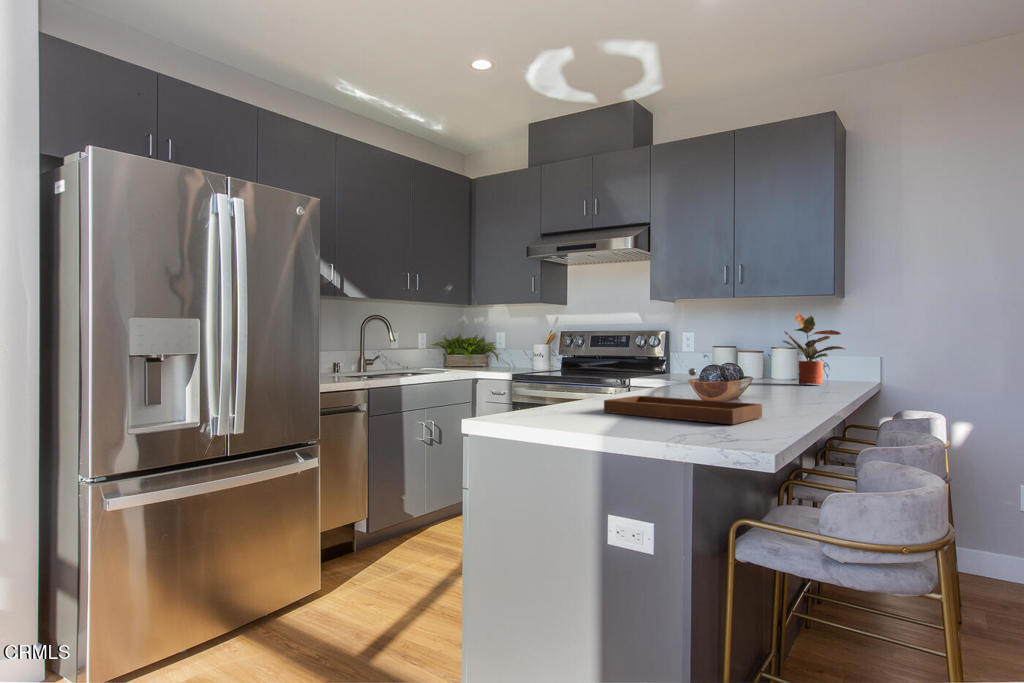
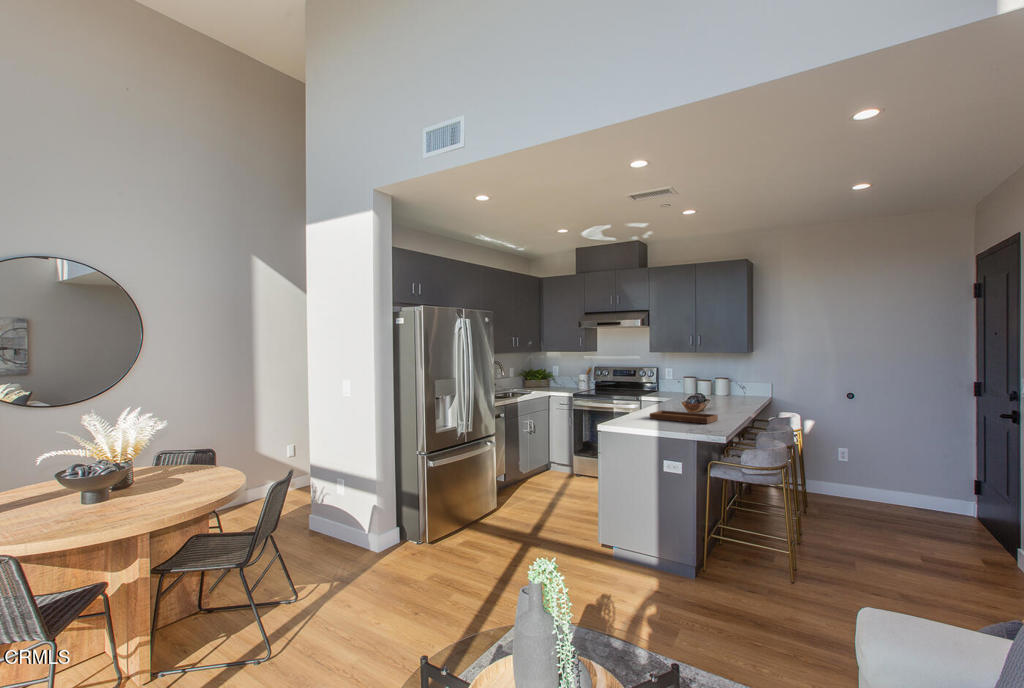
potted plant: present [783,313,845,384] -> none [722,362,755,400]

